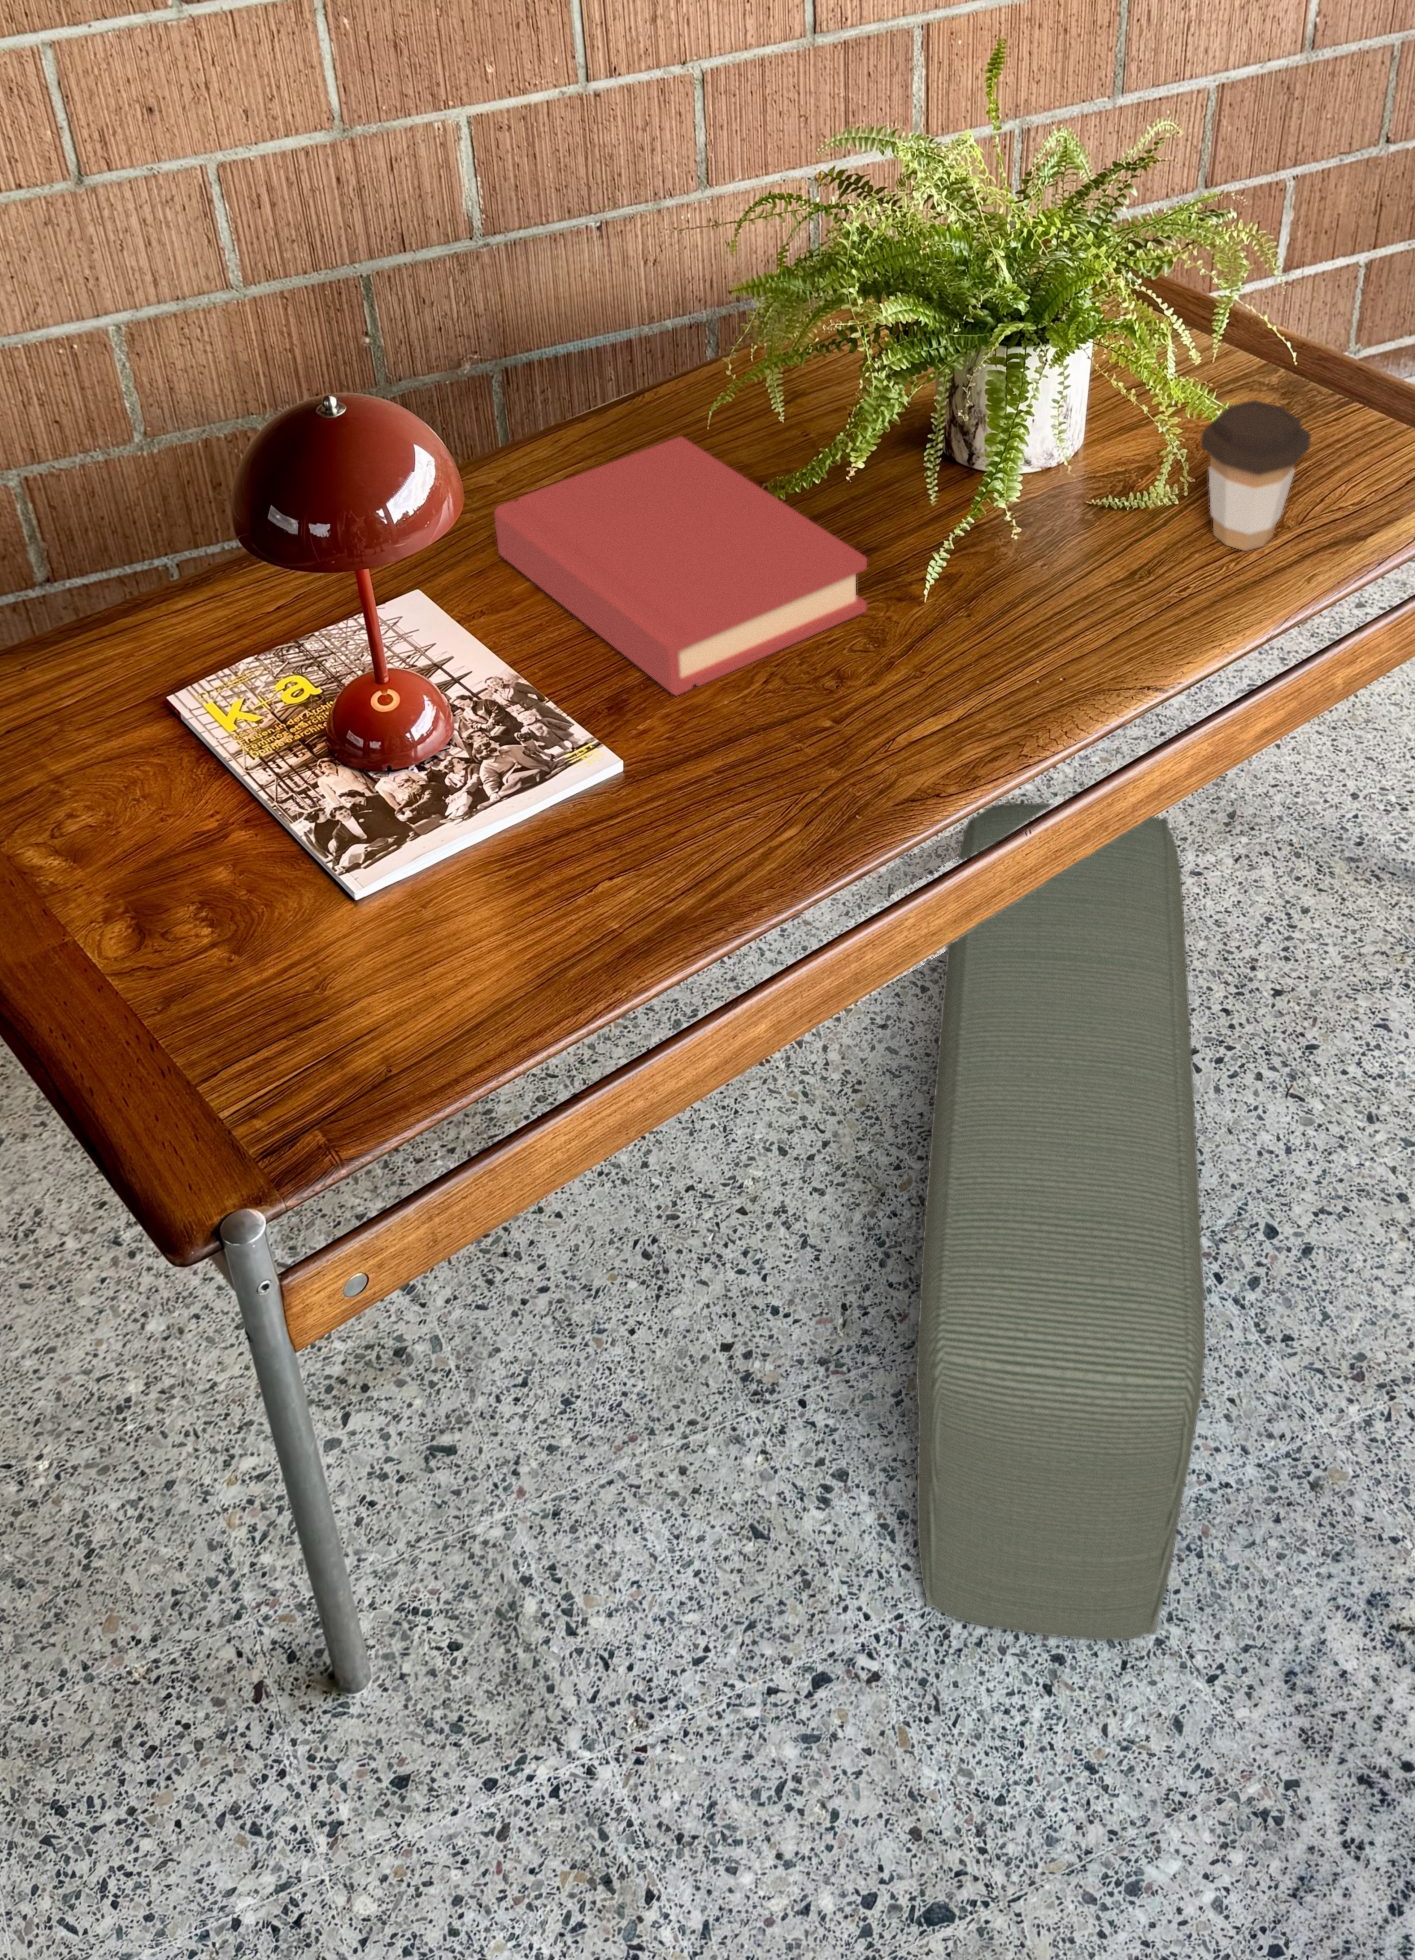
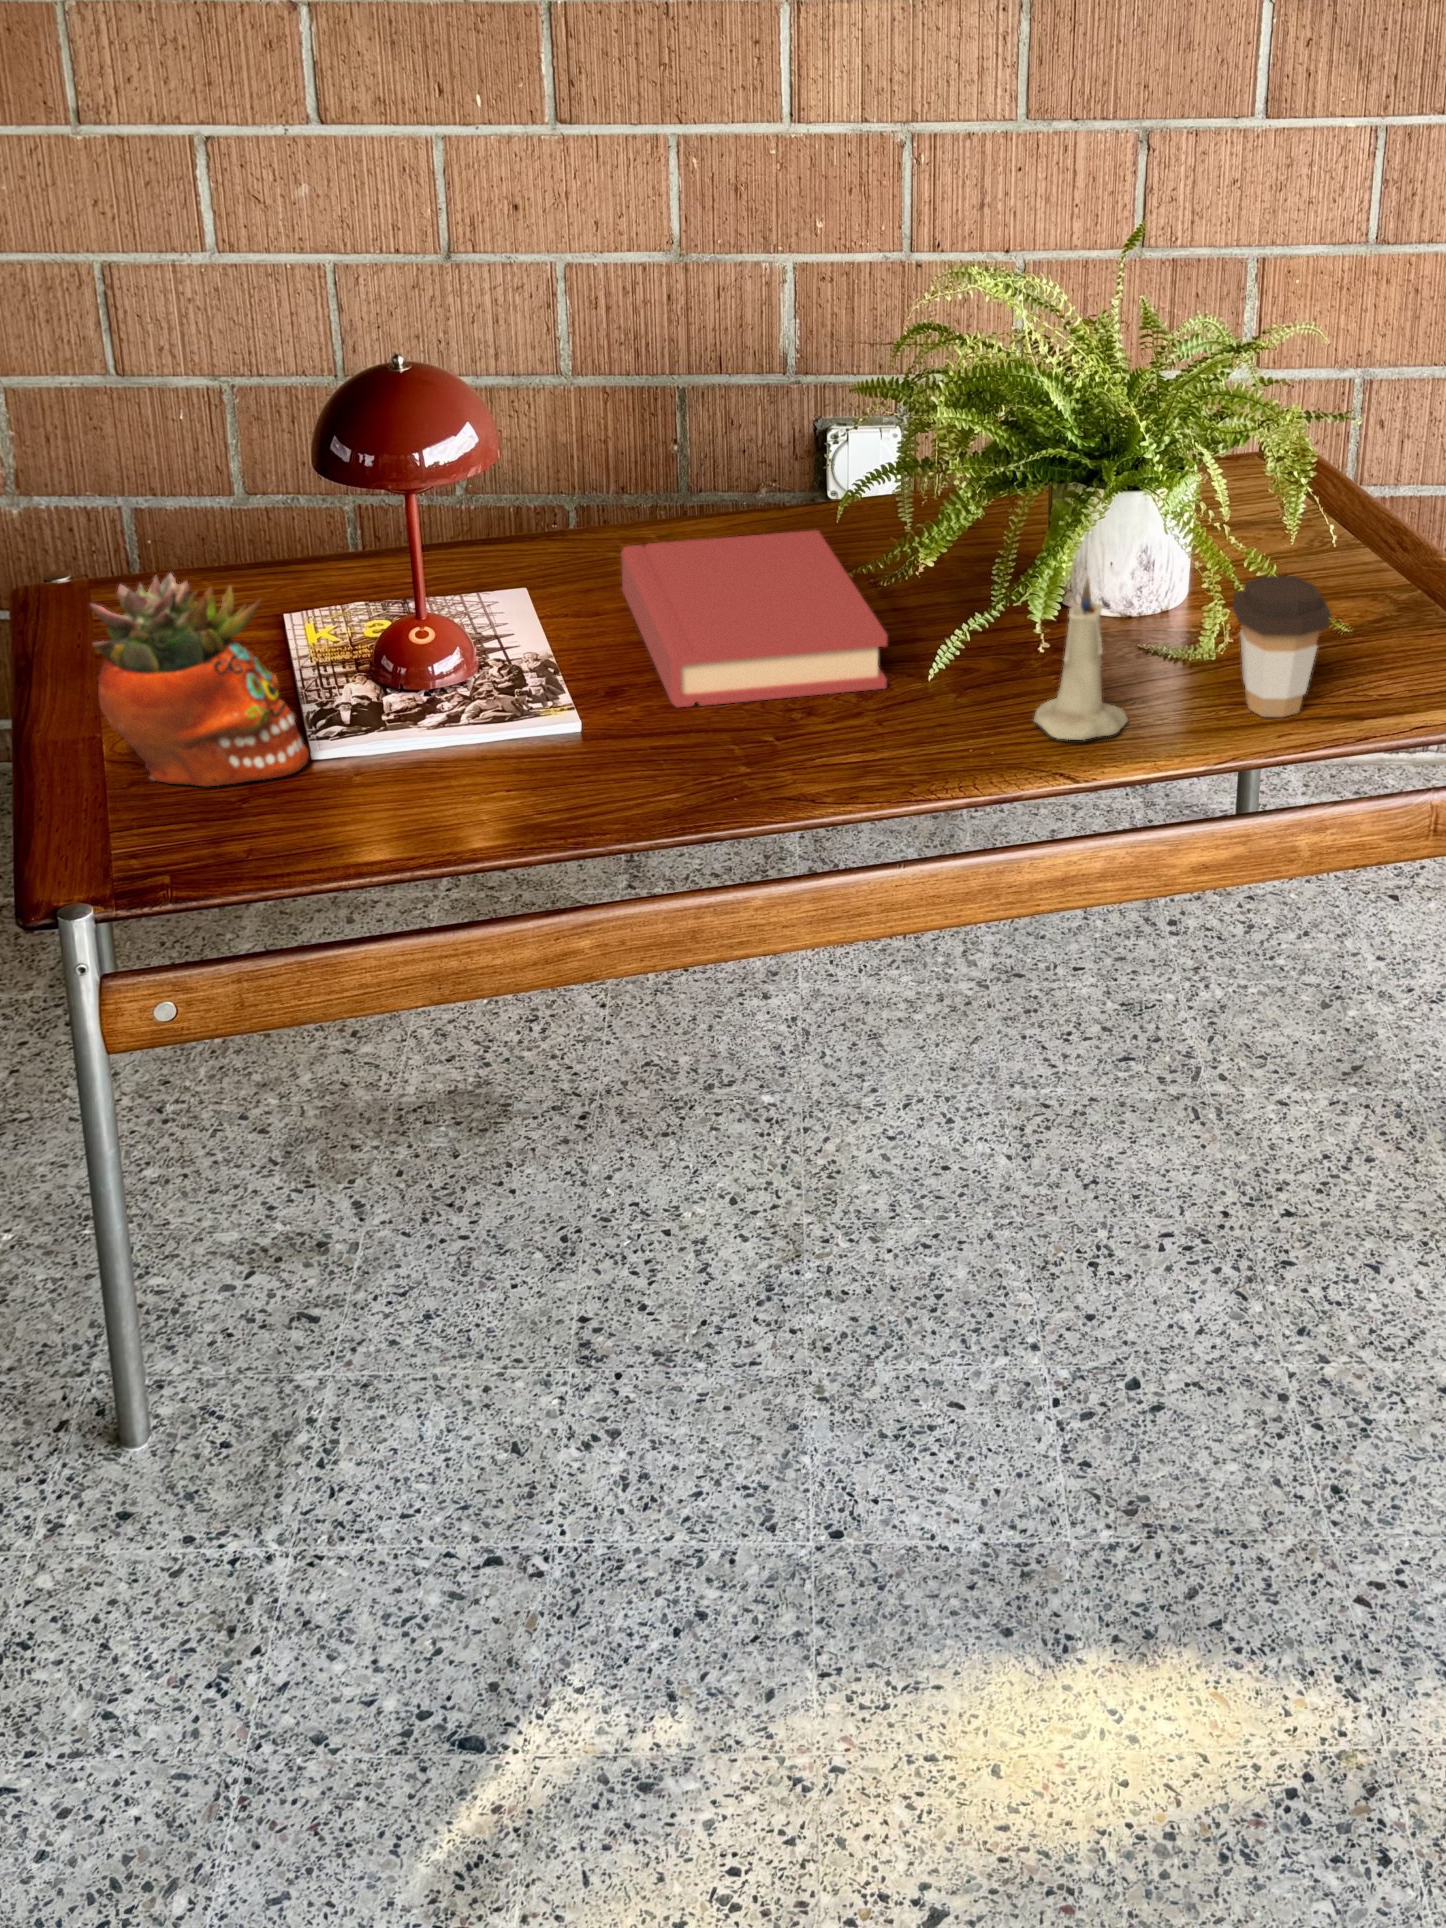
candle: none [1042,459,1139,633] -> present [1034,578,1128,740]
succulent planter: none [43,714,337,972] -> present [90,574,309,787]
pouf: present [916,803,1205,1640] -> none [601,903,1135,1621]

